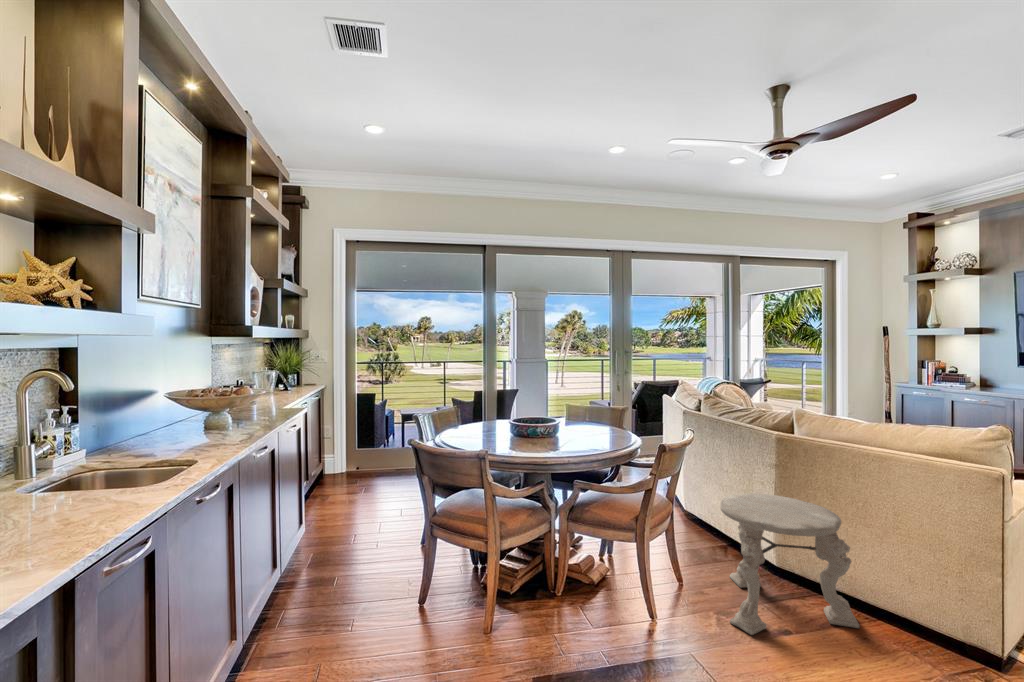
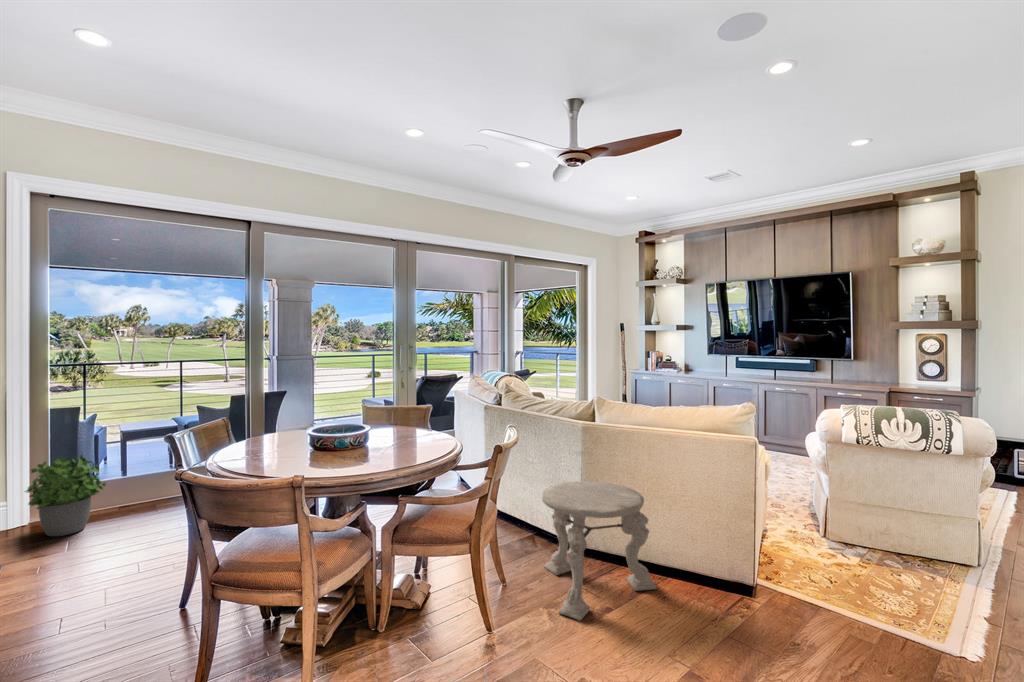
potted plant: none [347,424,393,480] -> present [25,455,106,536]

